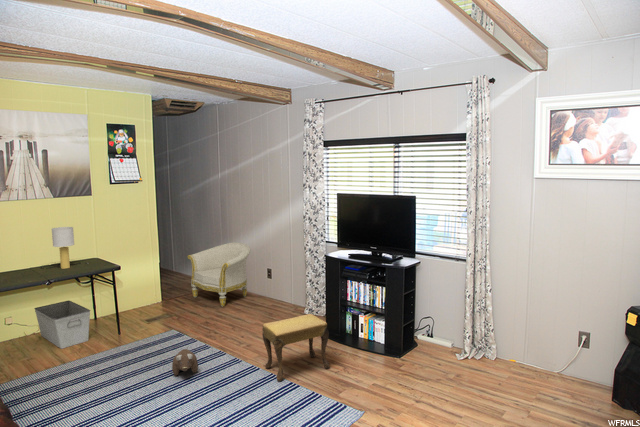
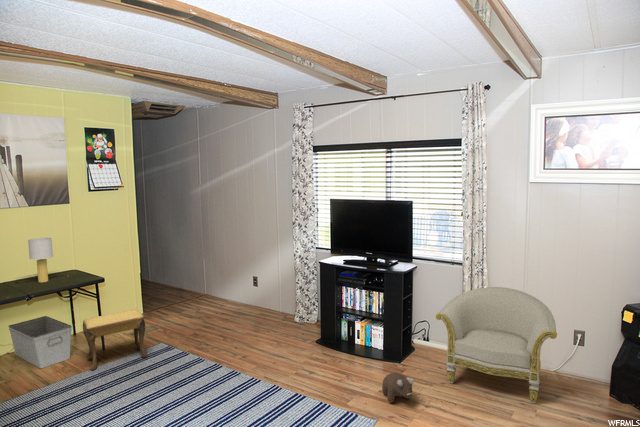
armchair: present [188,242,250,307] -> present [436,287,557,403]
footstool: present [262,314,329,382] -> present [83,309,147,370]
plush toy: present [172,349,198,375] -> present [382,372,414,403]

